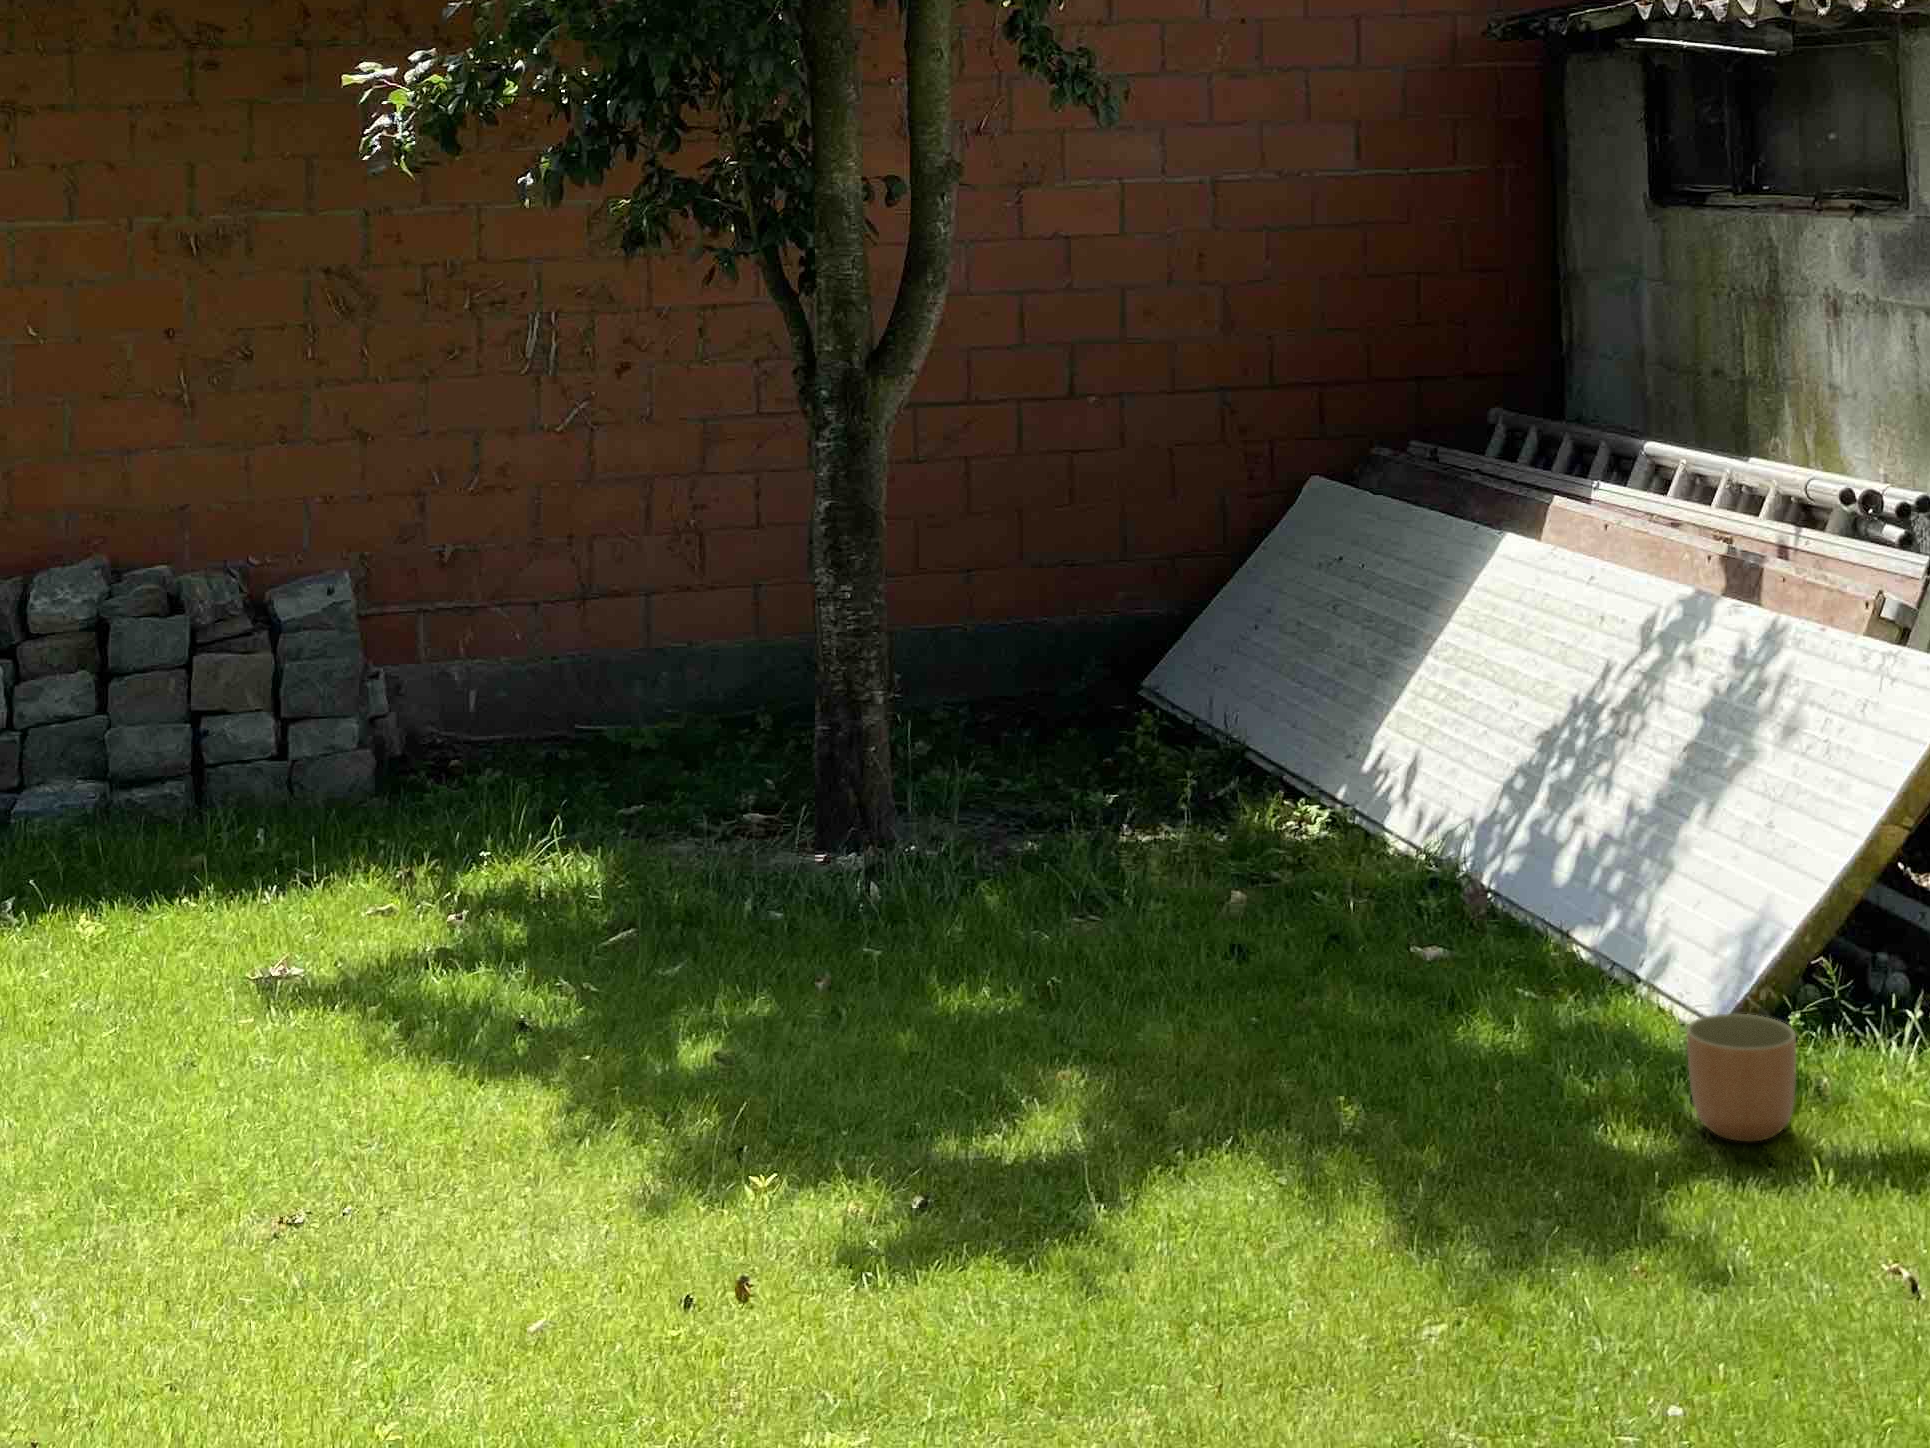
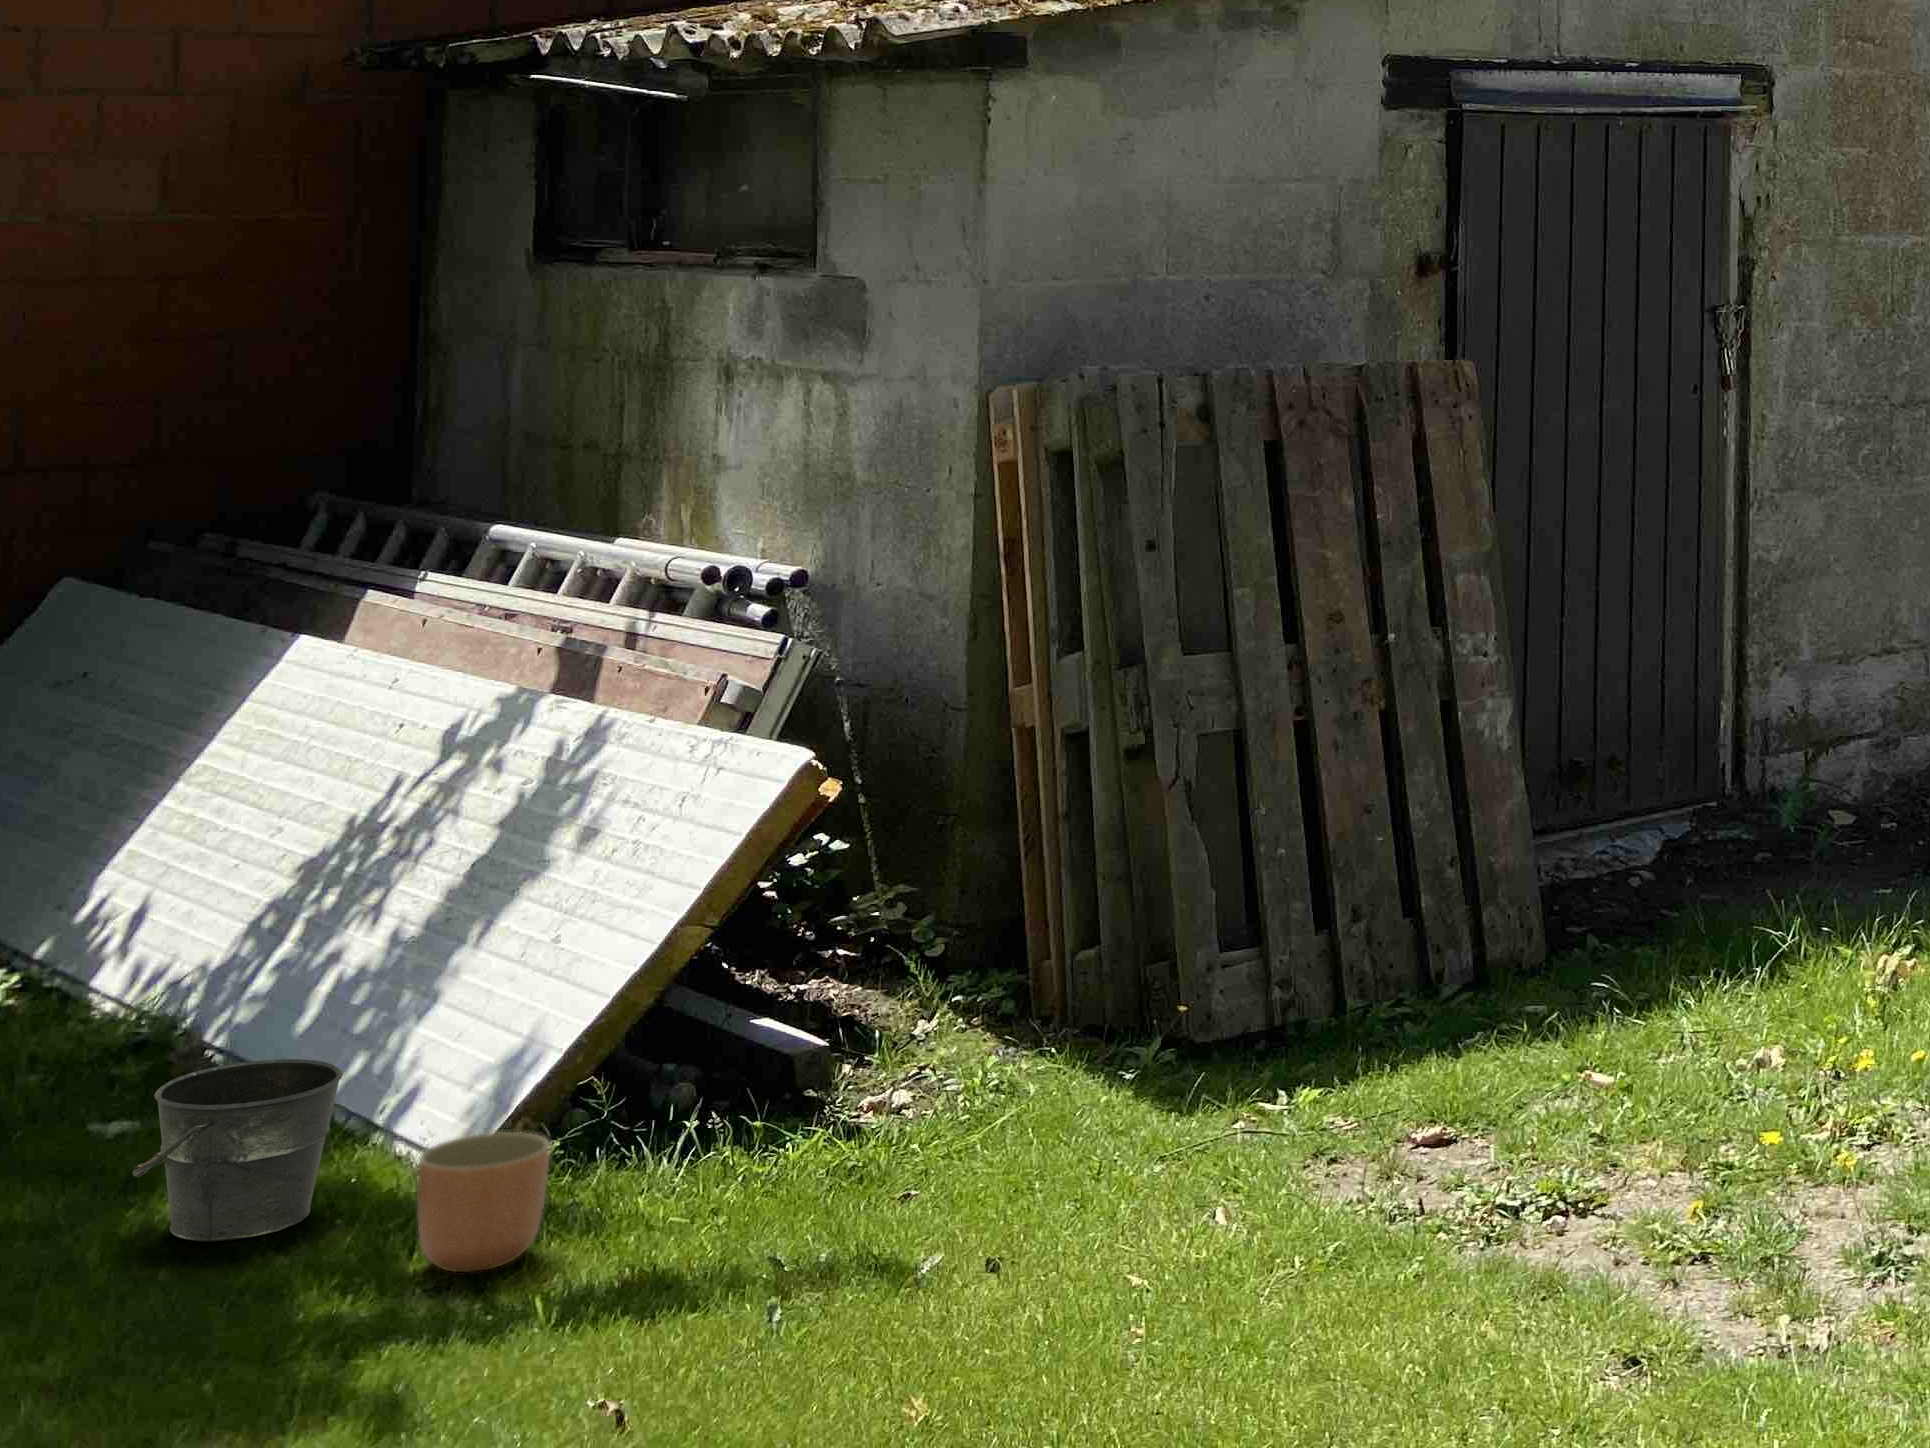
bucket: none [1455,915,1609,1073] -> present [132,1059,343,1241]

